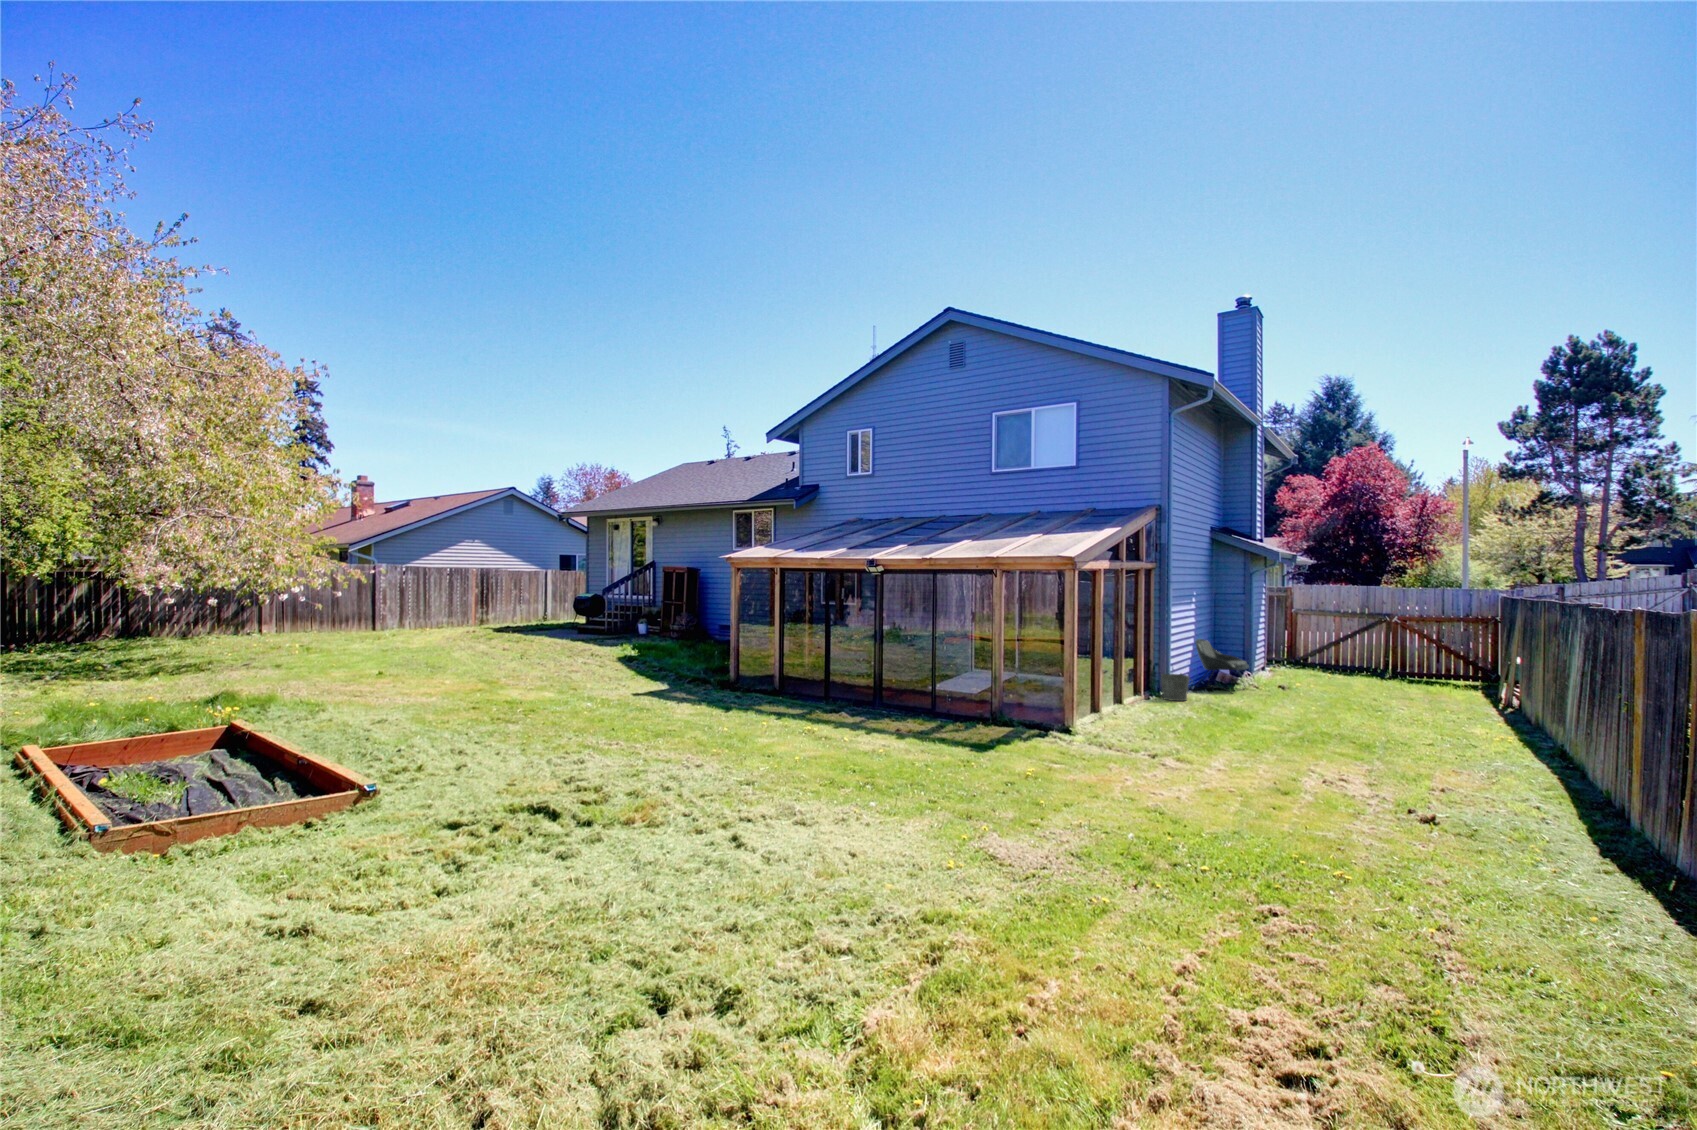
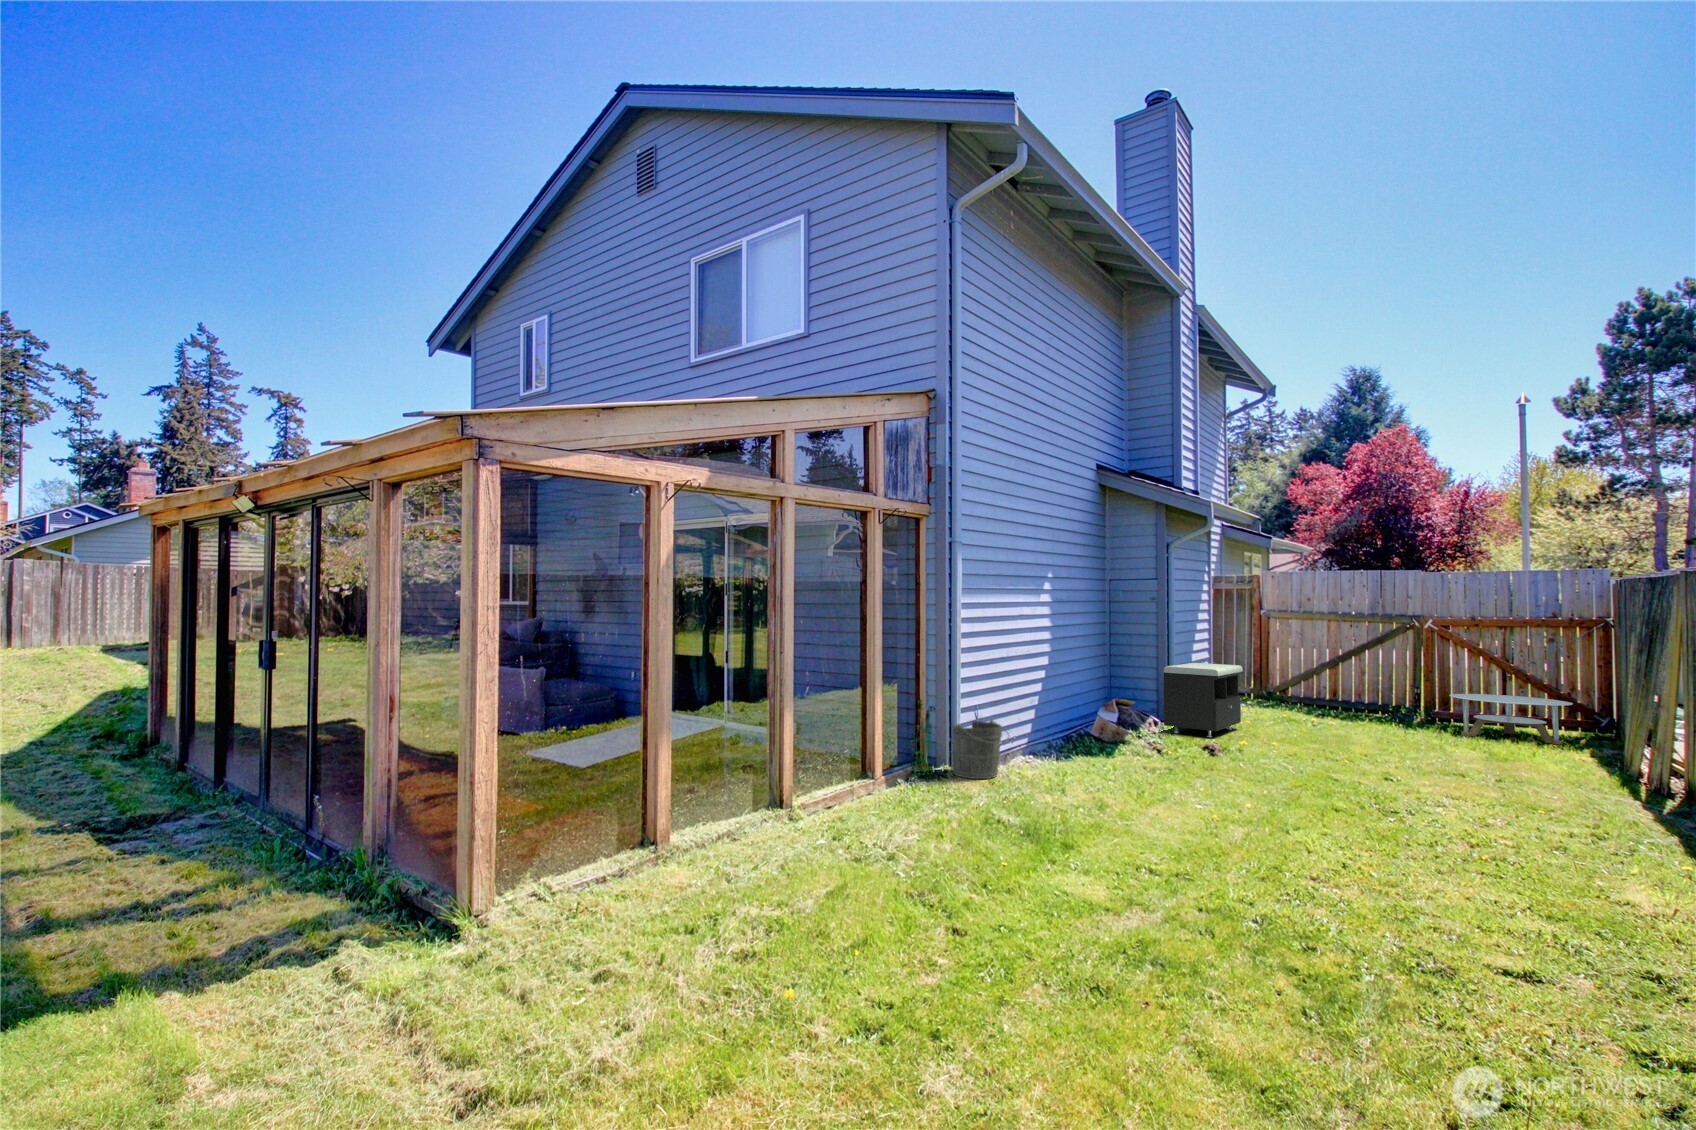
lounge chair: present [1196,639,1249,693] -> none [1049,654,1151,758]
storage bench: none [1247,642,1290,684] -> present [1164,663,1243,737]
round table: none [1407,660,1475,688] -> present [1449,694,1573,744]

